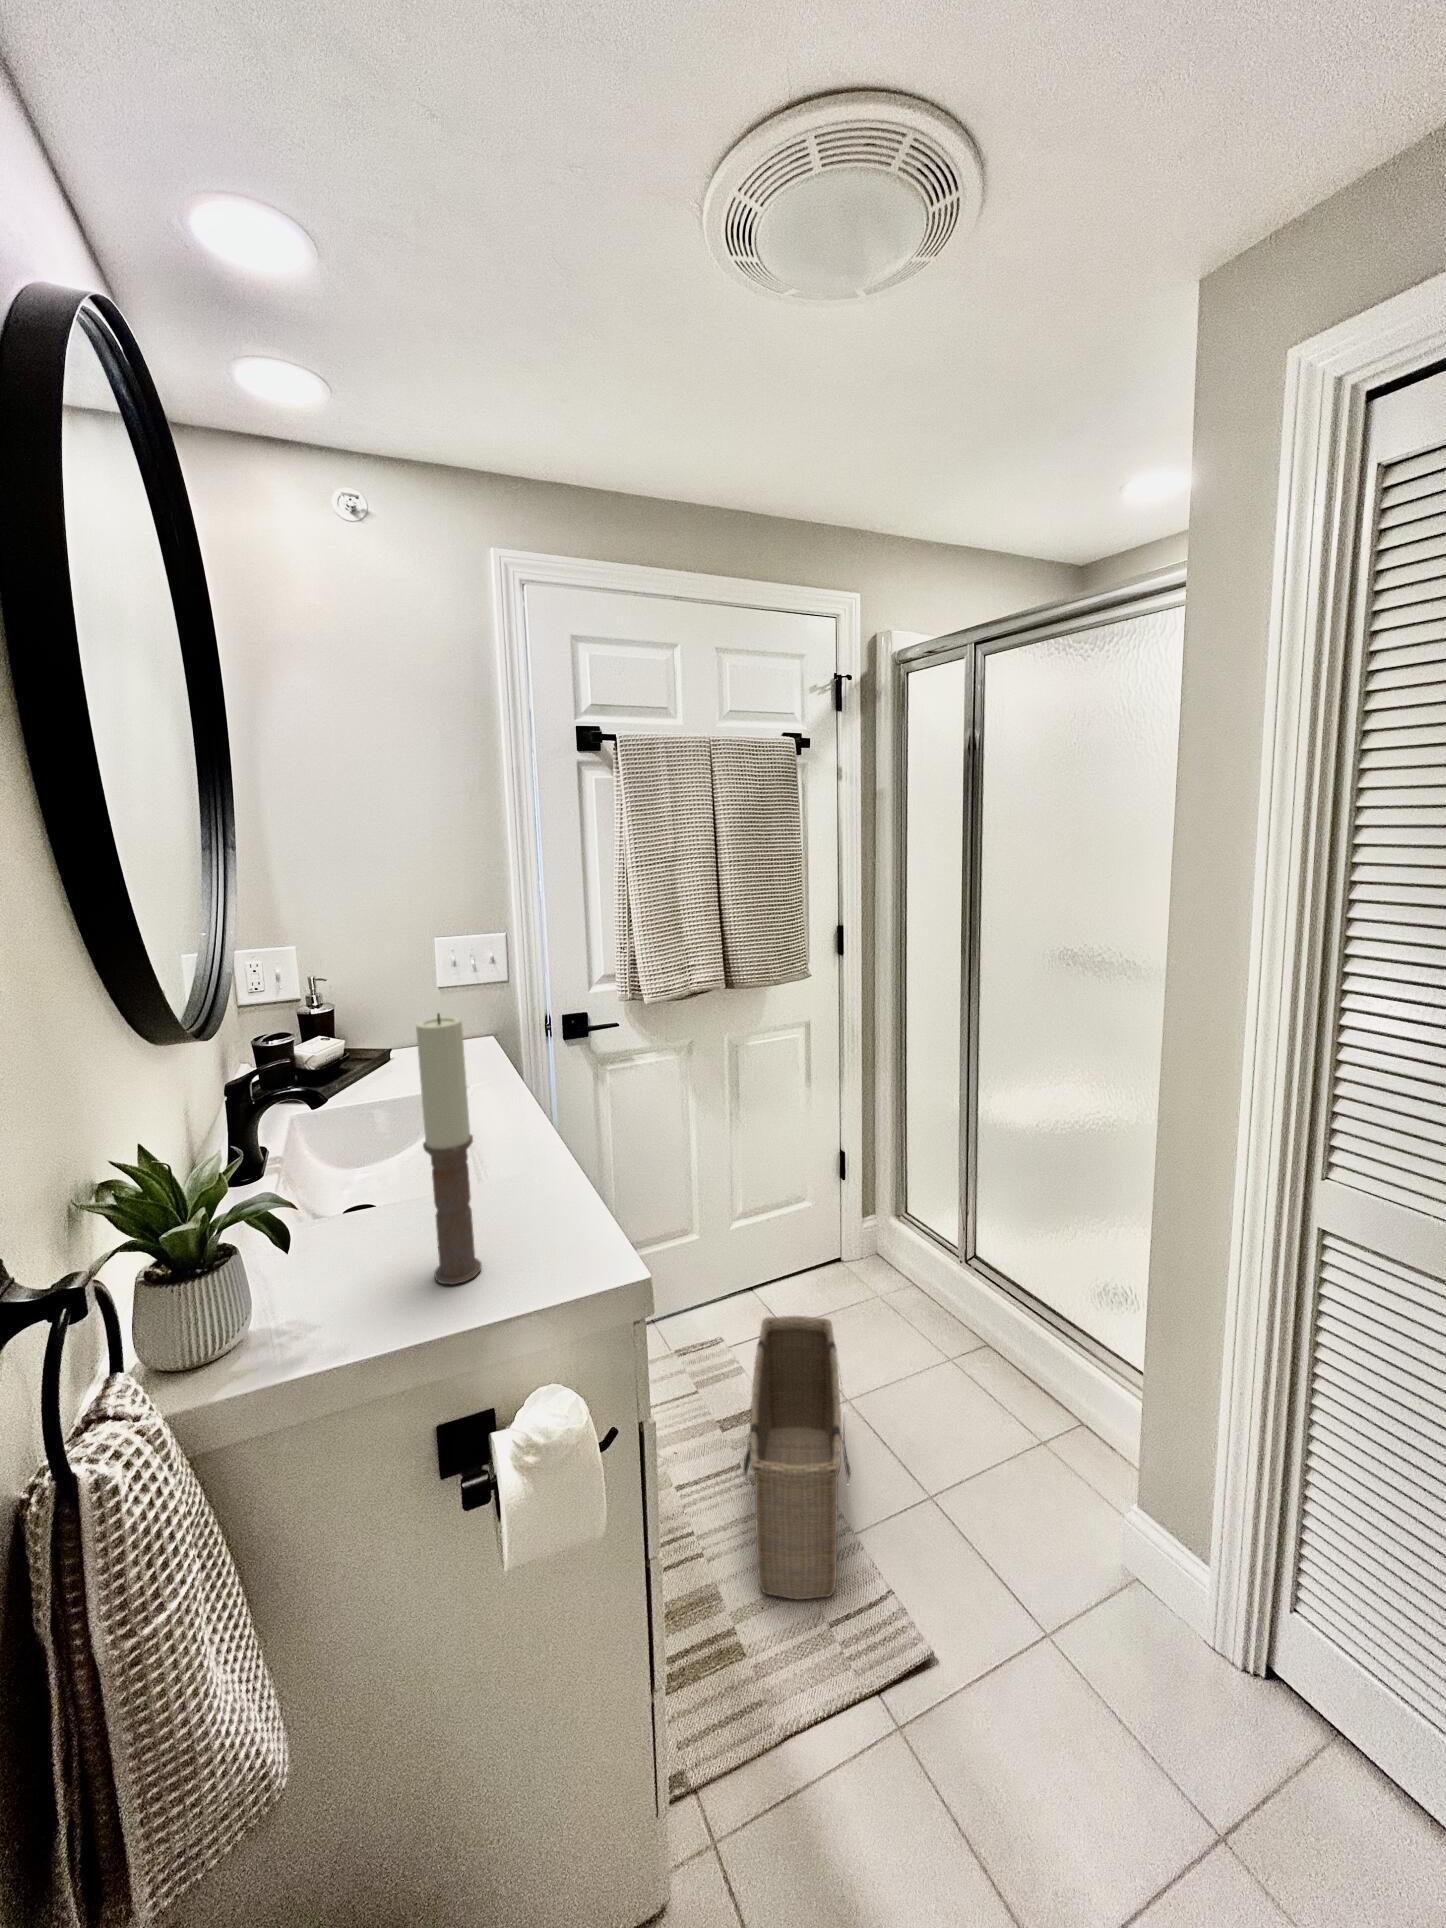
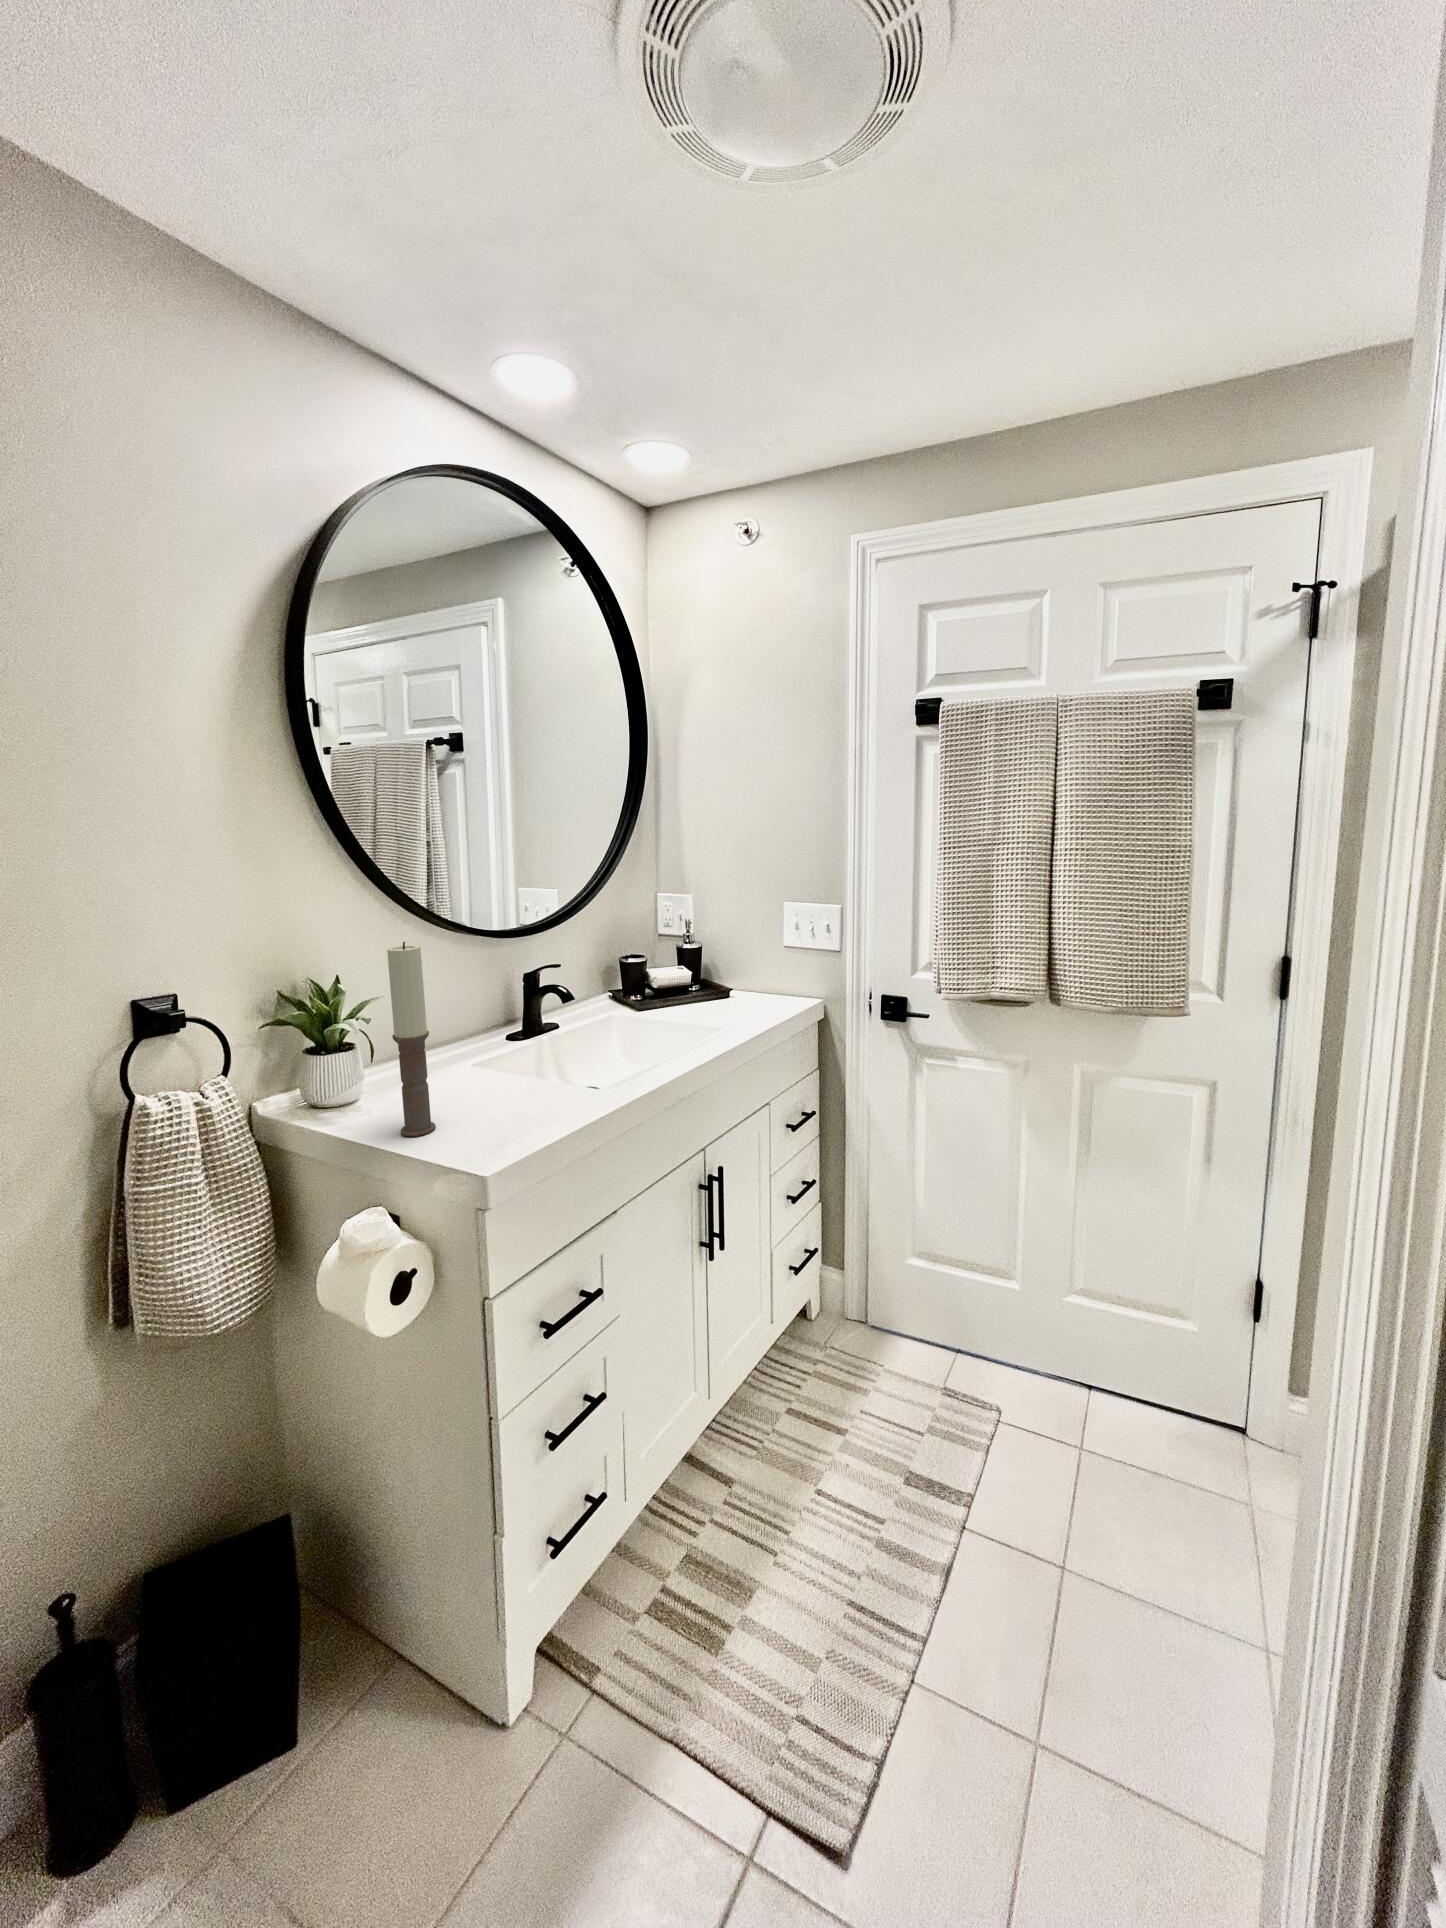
basket: present [743,1316,850,1599] -> none [767,1391,1011,1697]

